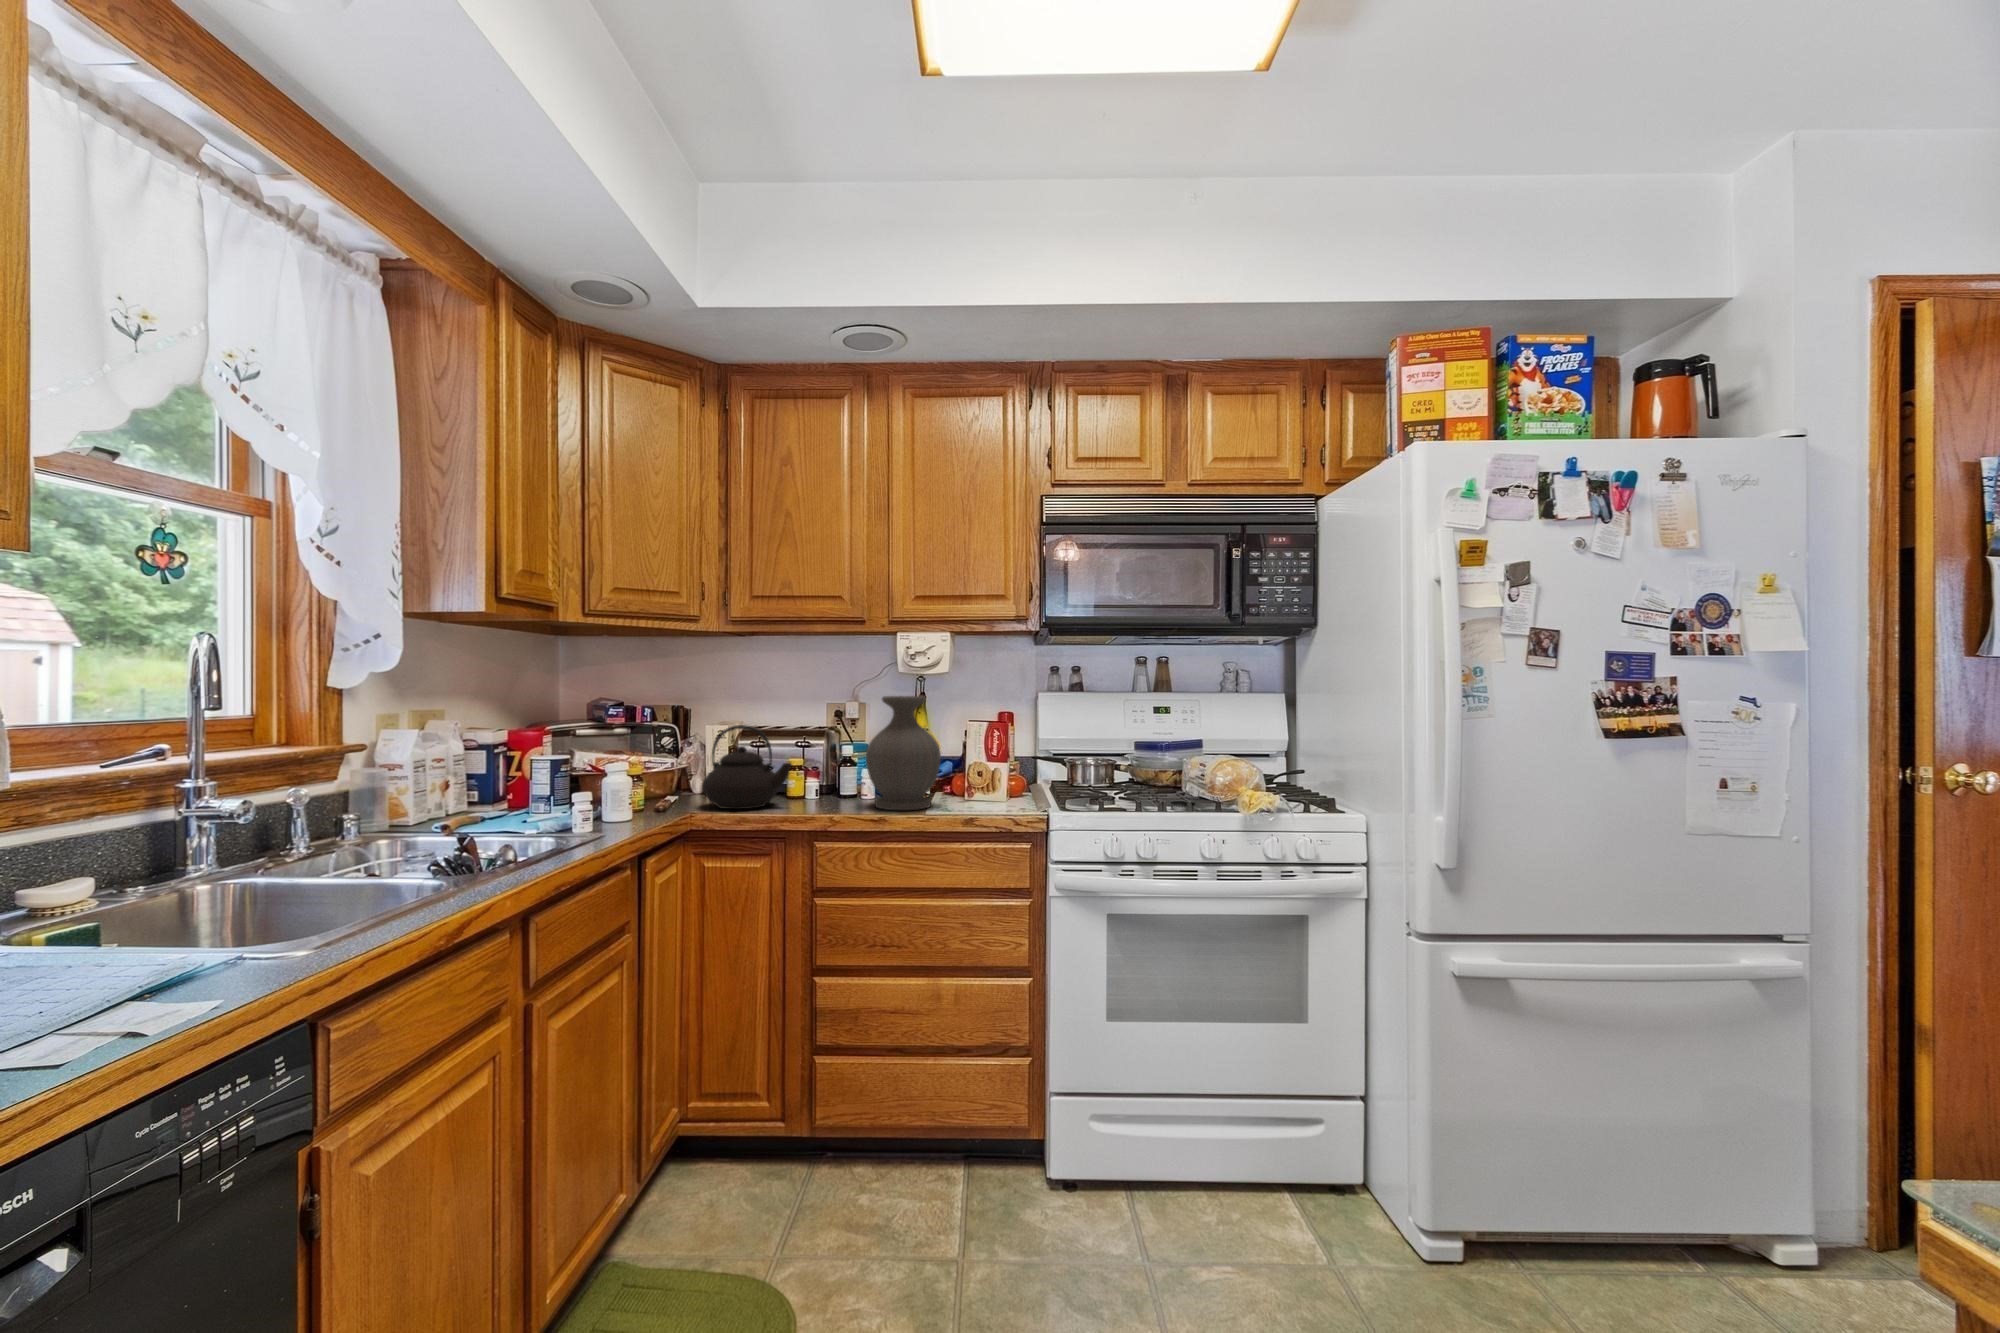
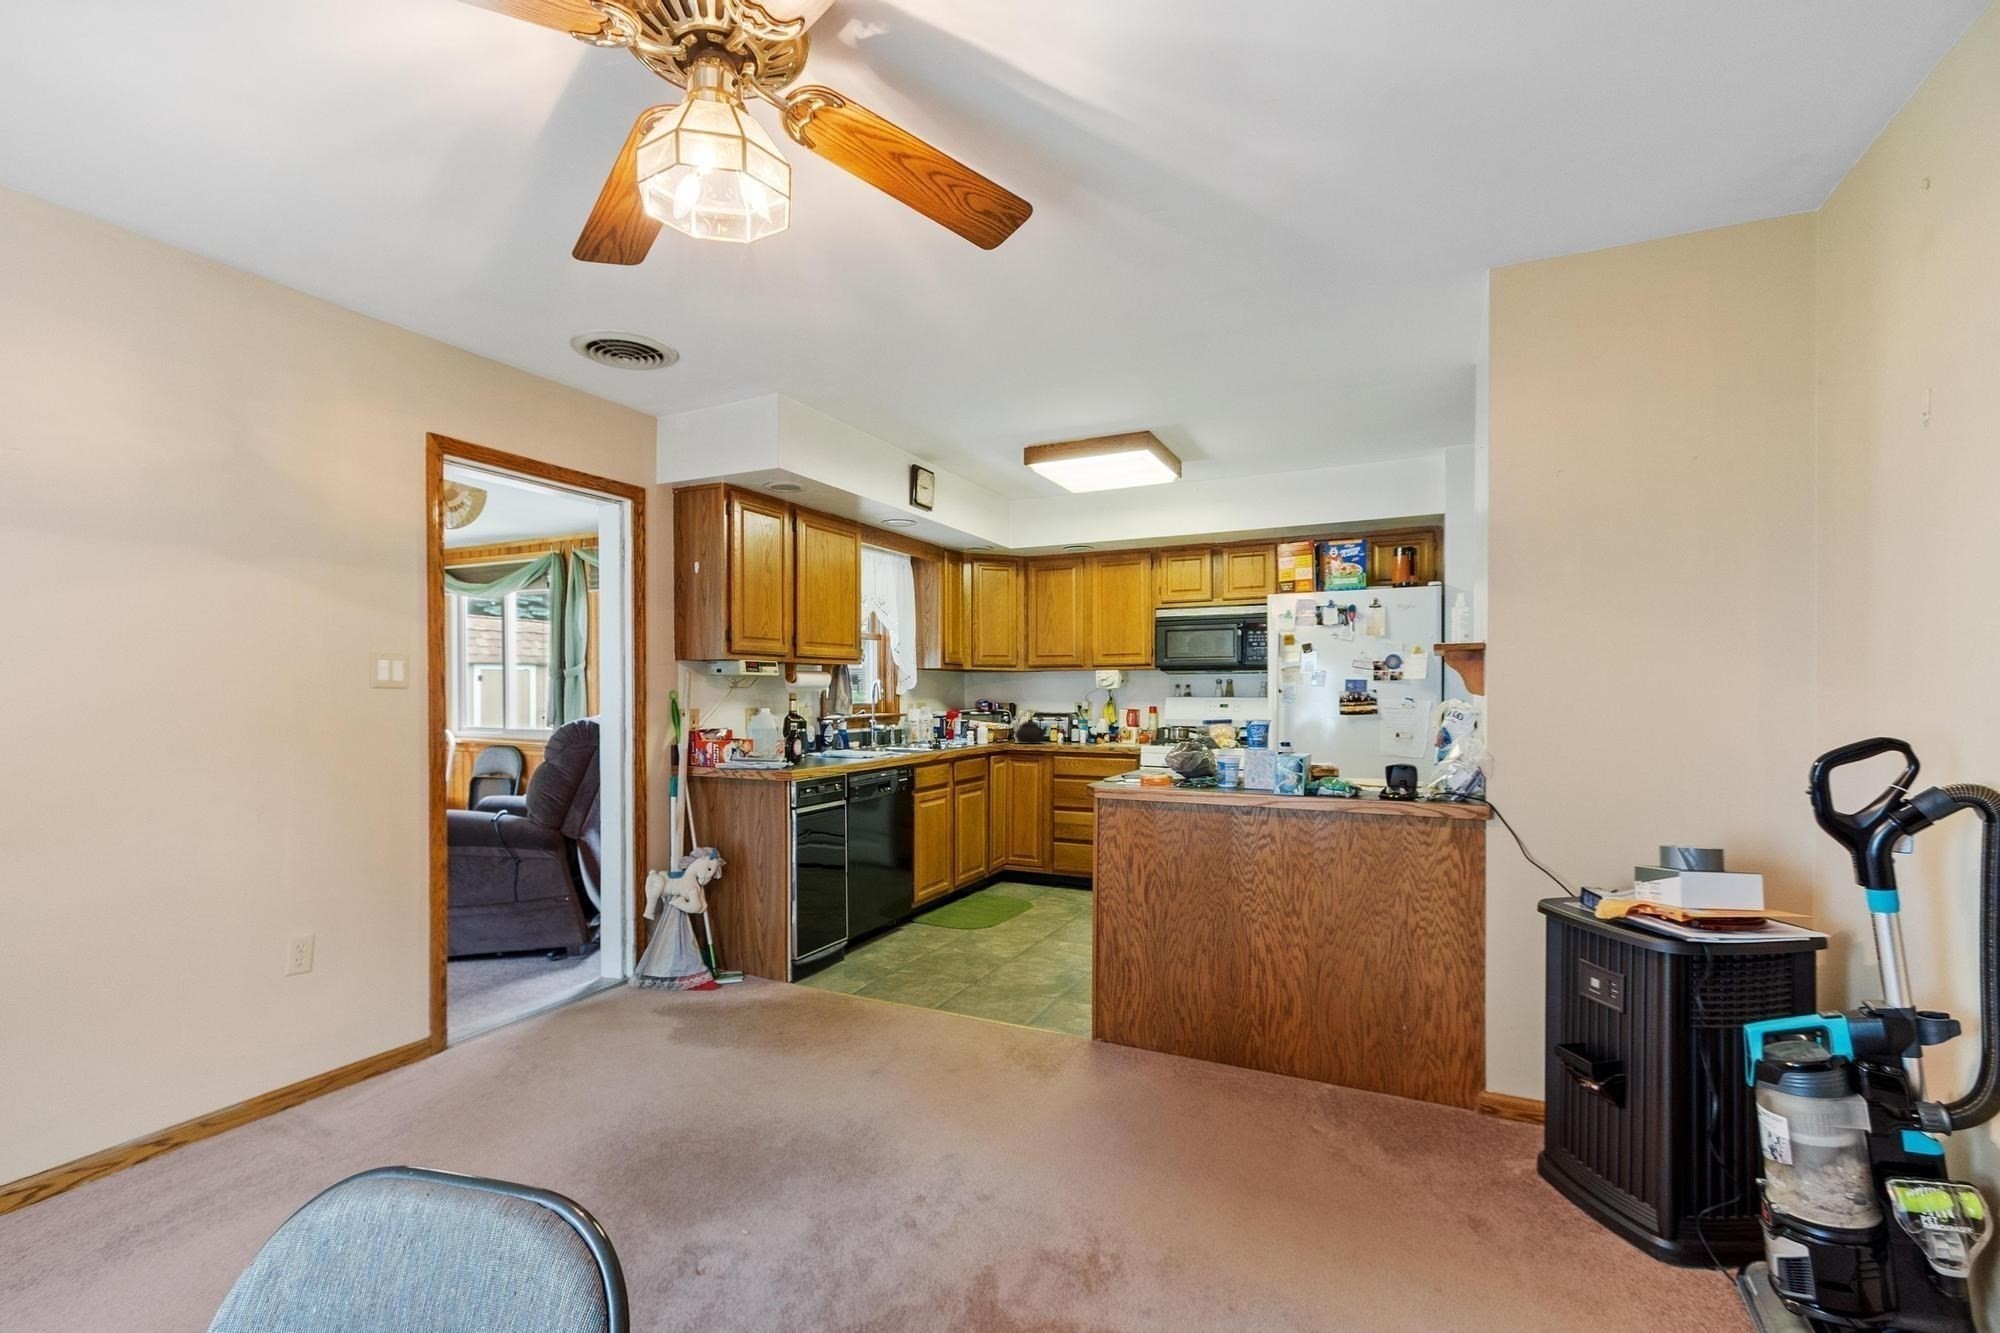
vase: present [866,696,941,810] -> none [1077,699,1108,746]

